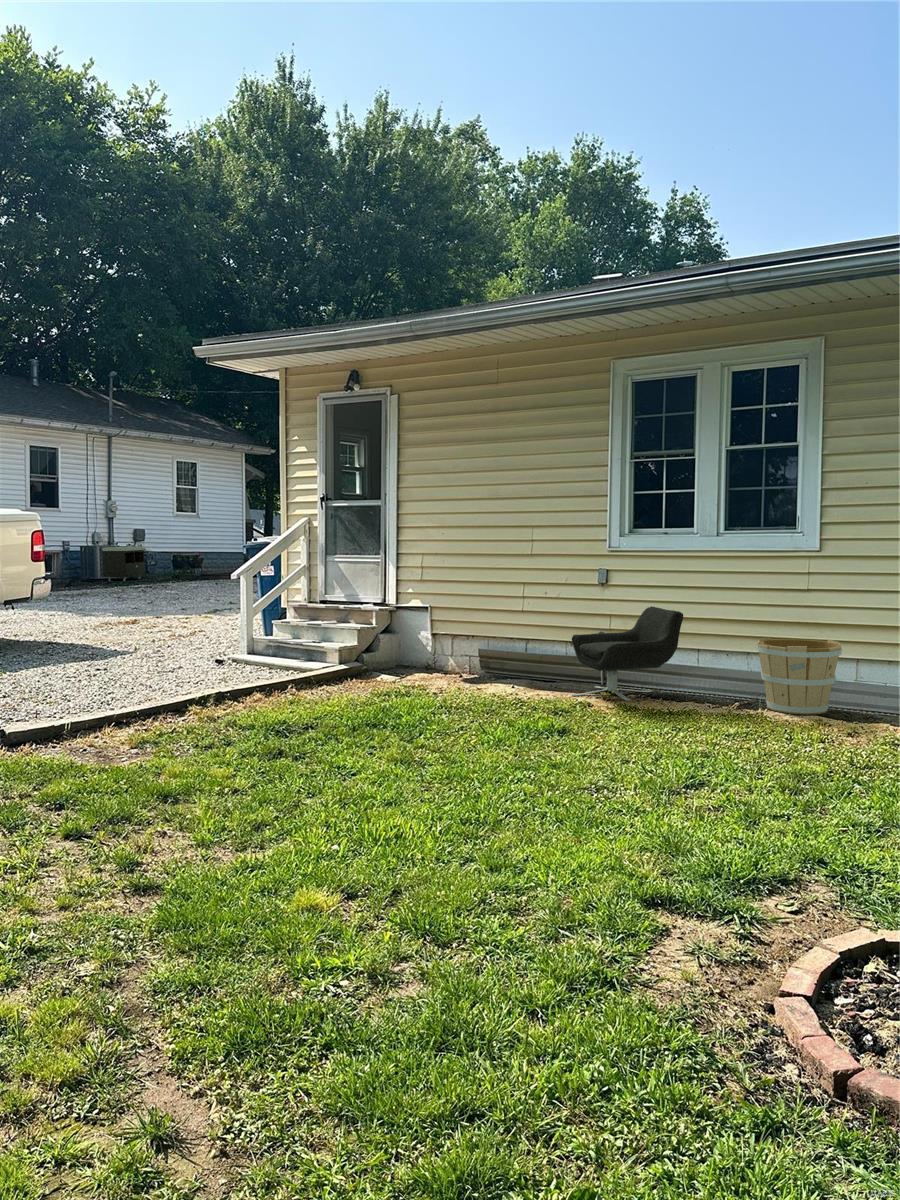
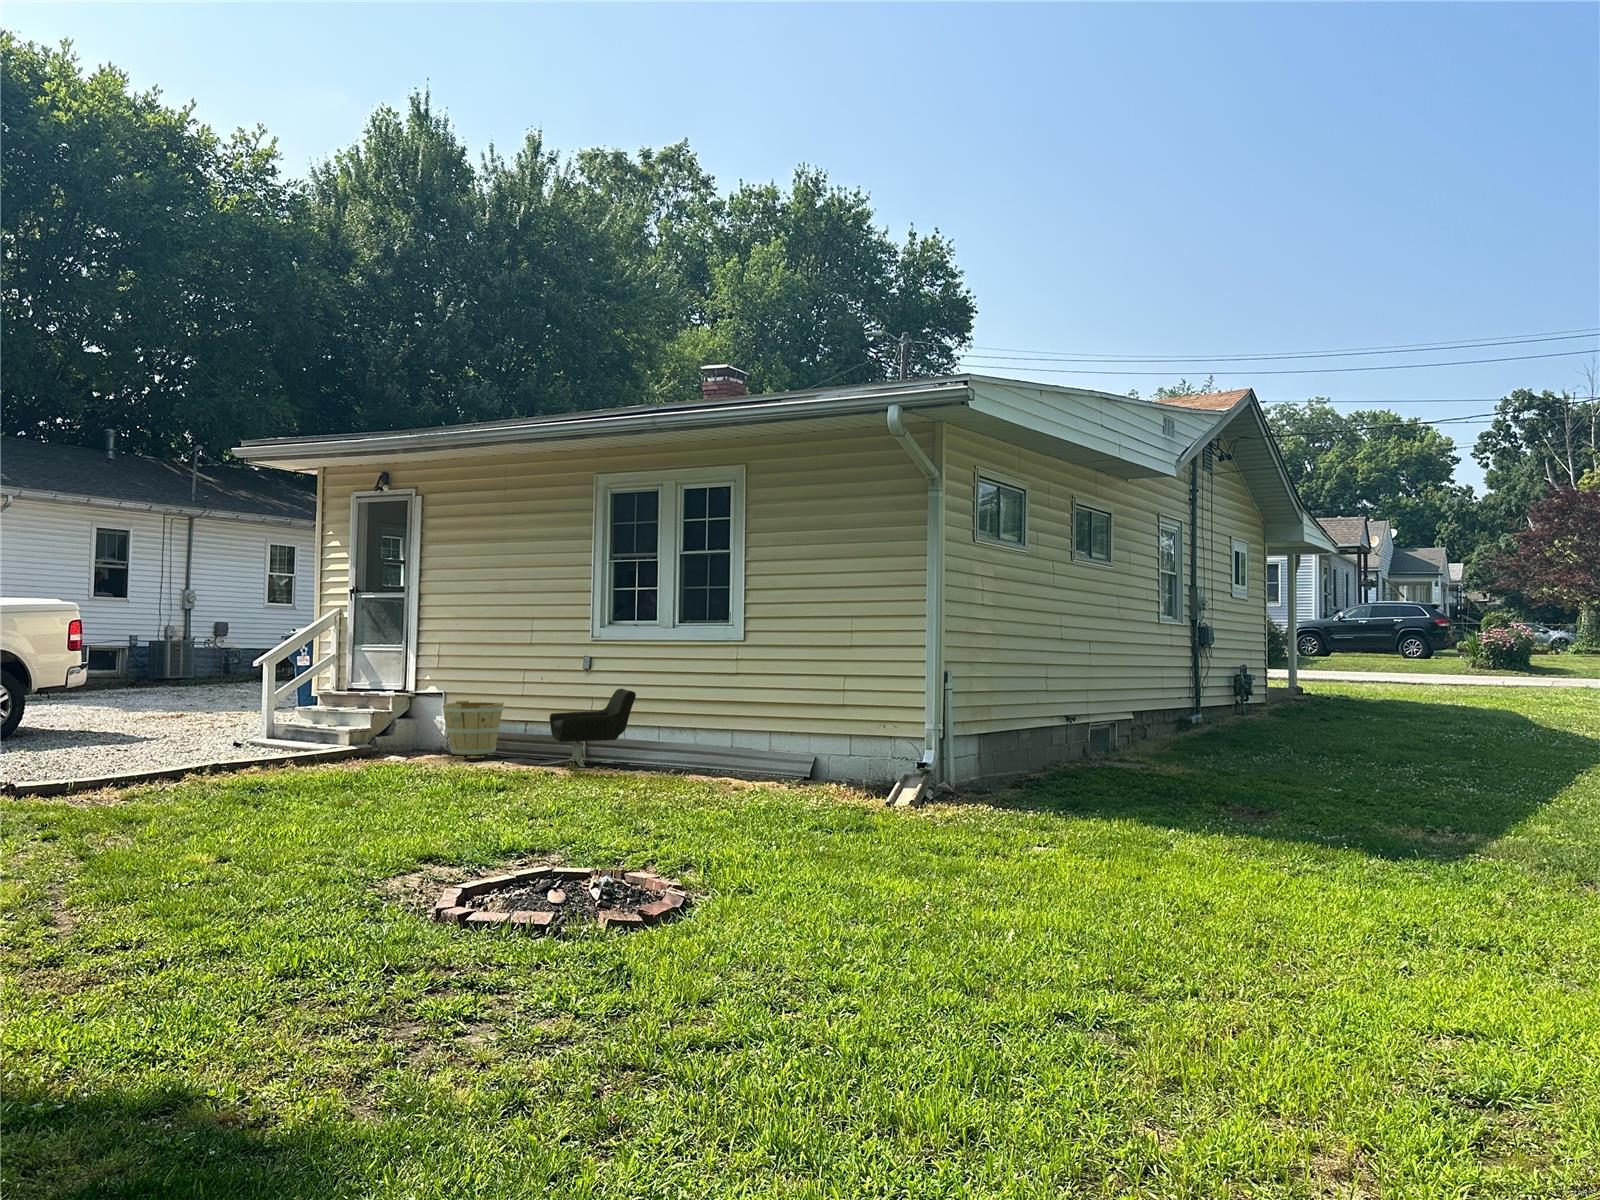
storage bench: present [102,547,146,581] -> none [161,643,216,682]
wooden bucket: present [757,637,842,715] -> present [443,701,505,755]

